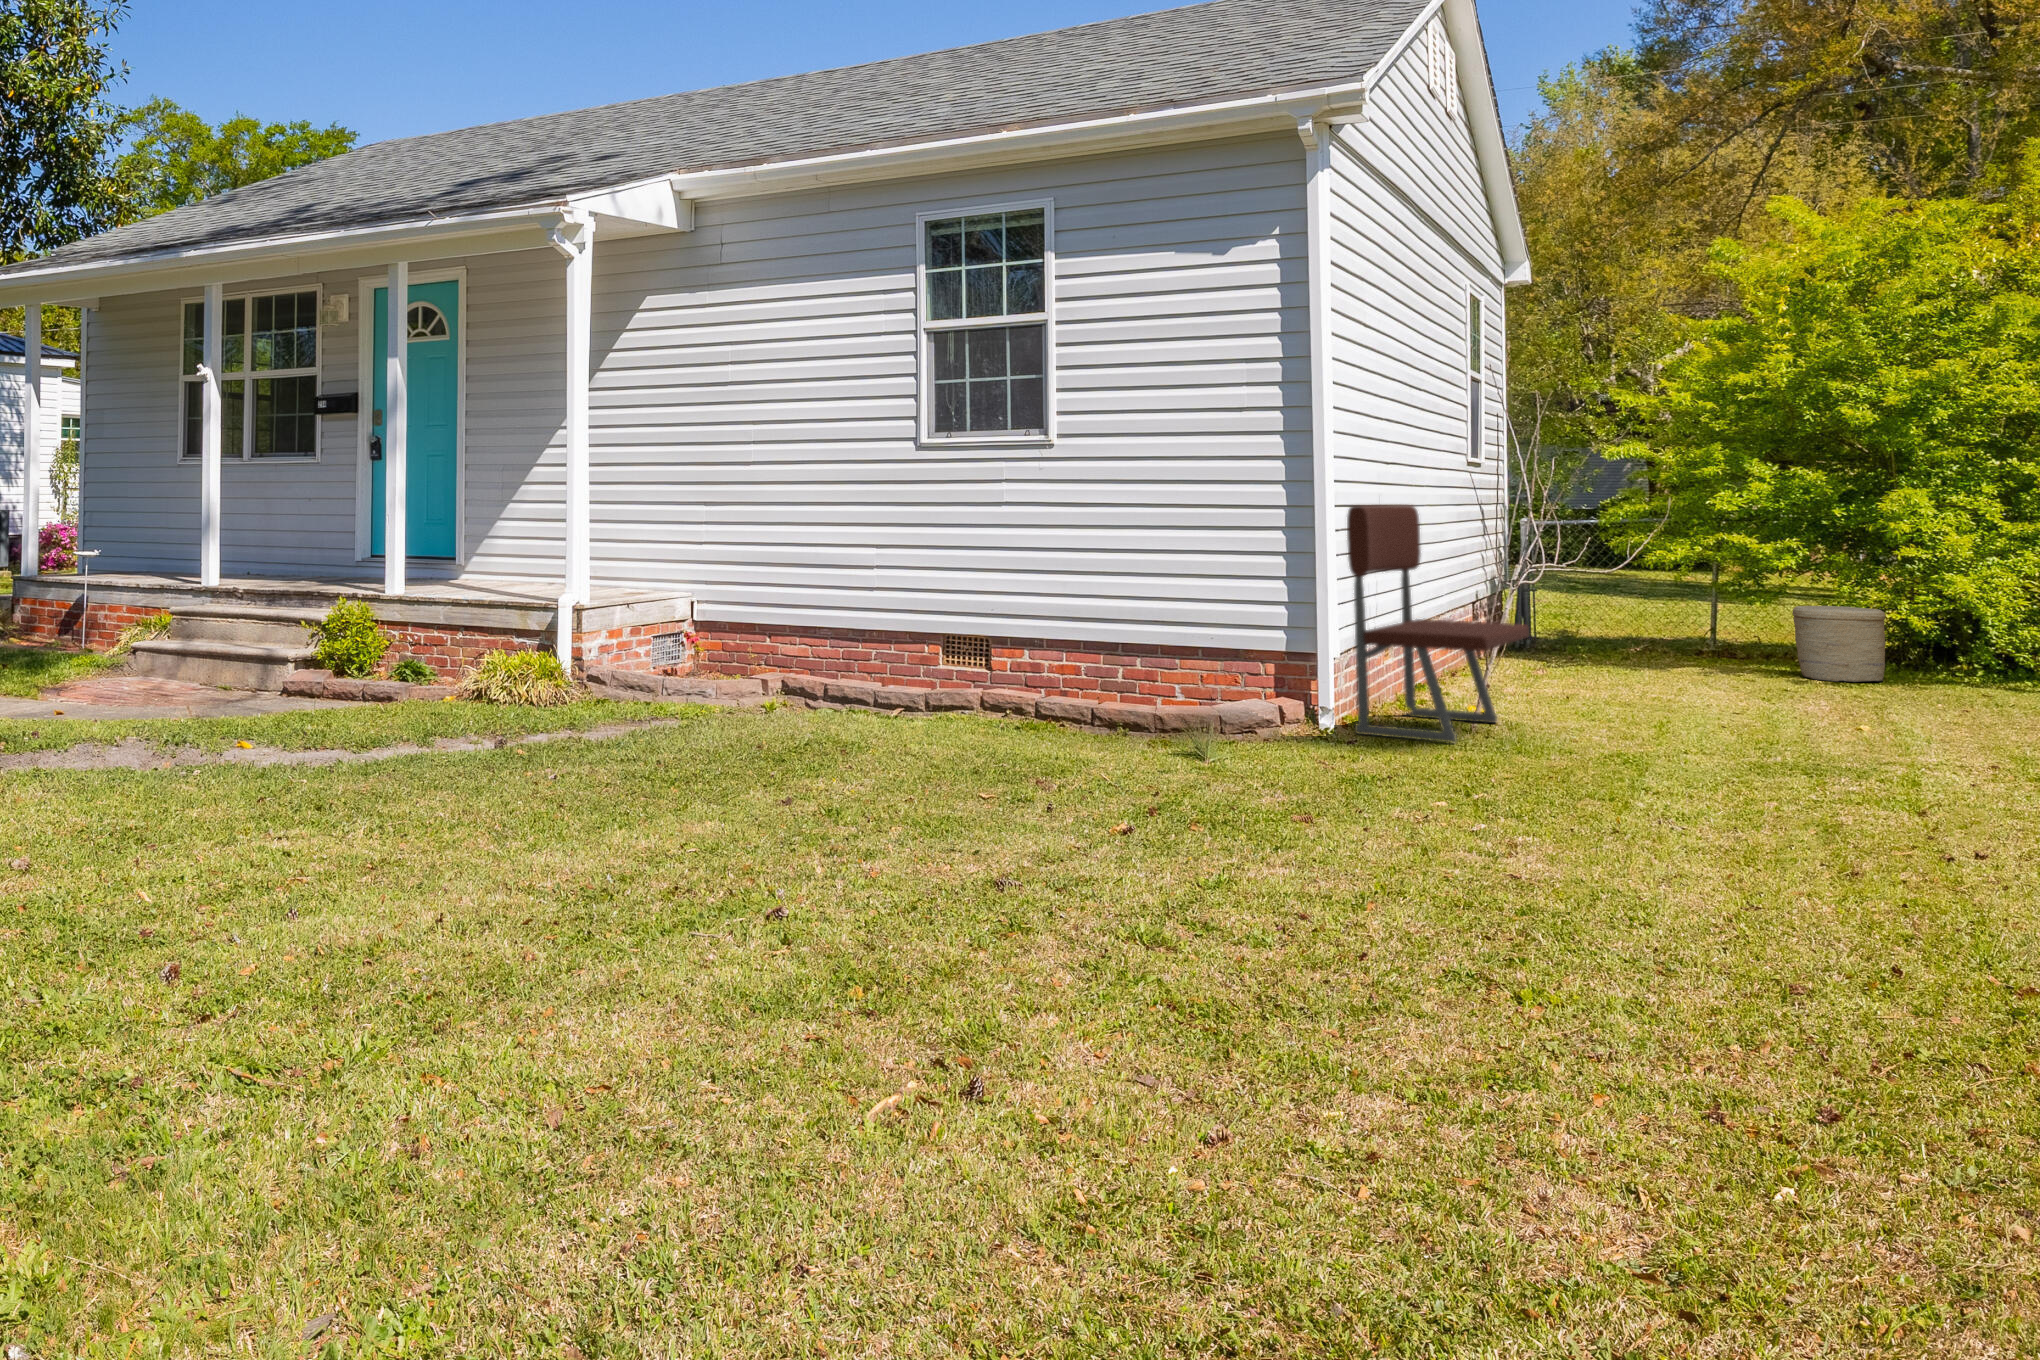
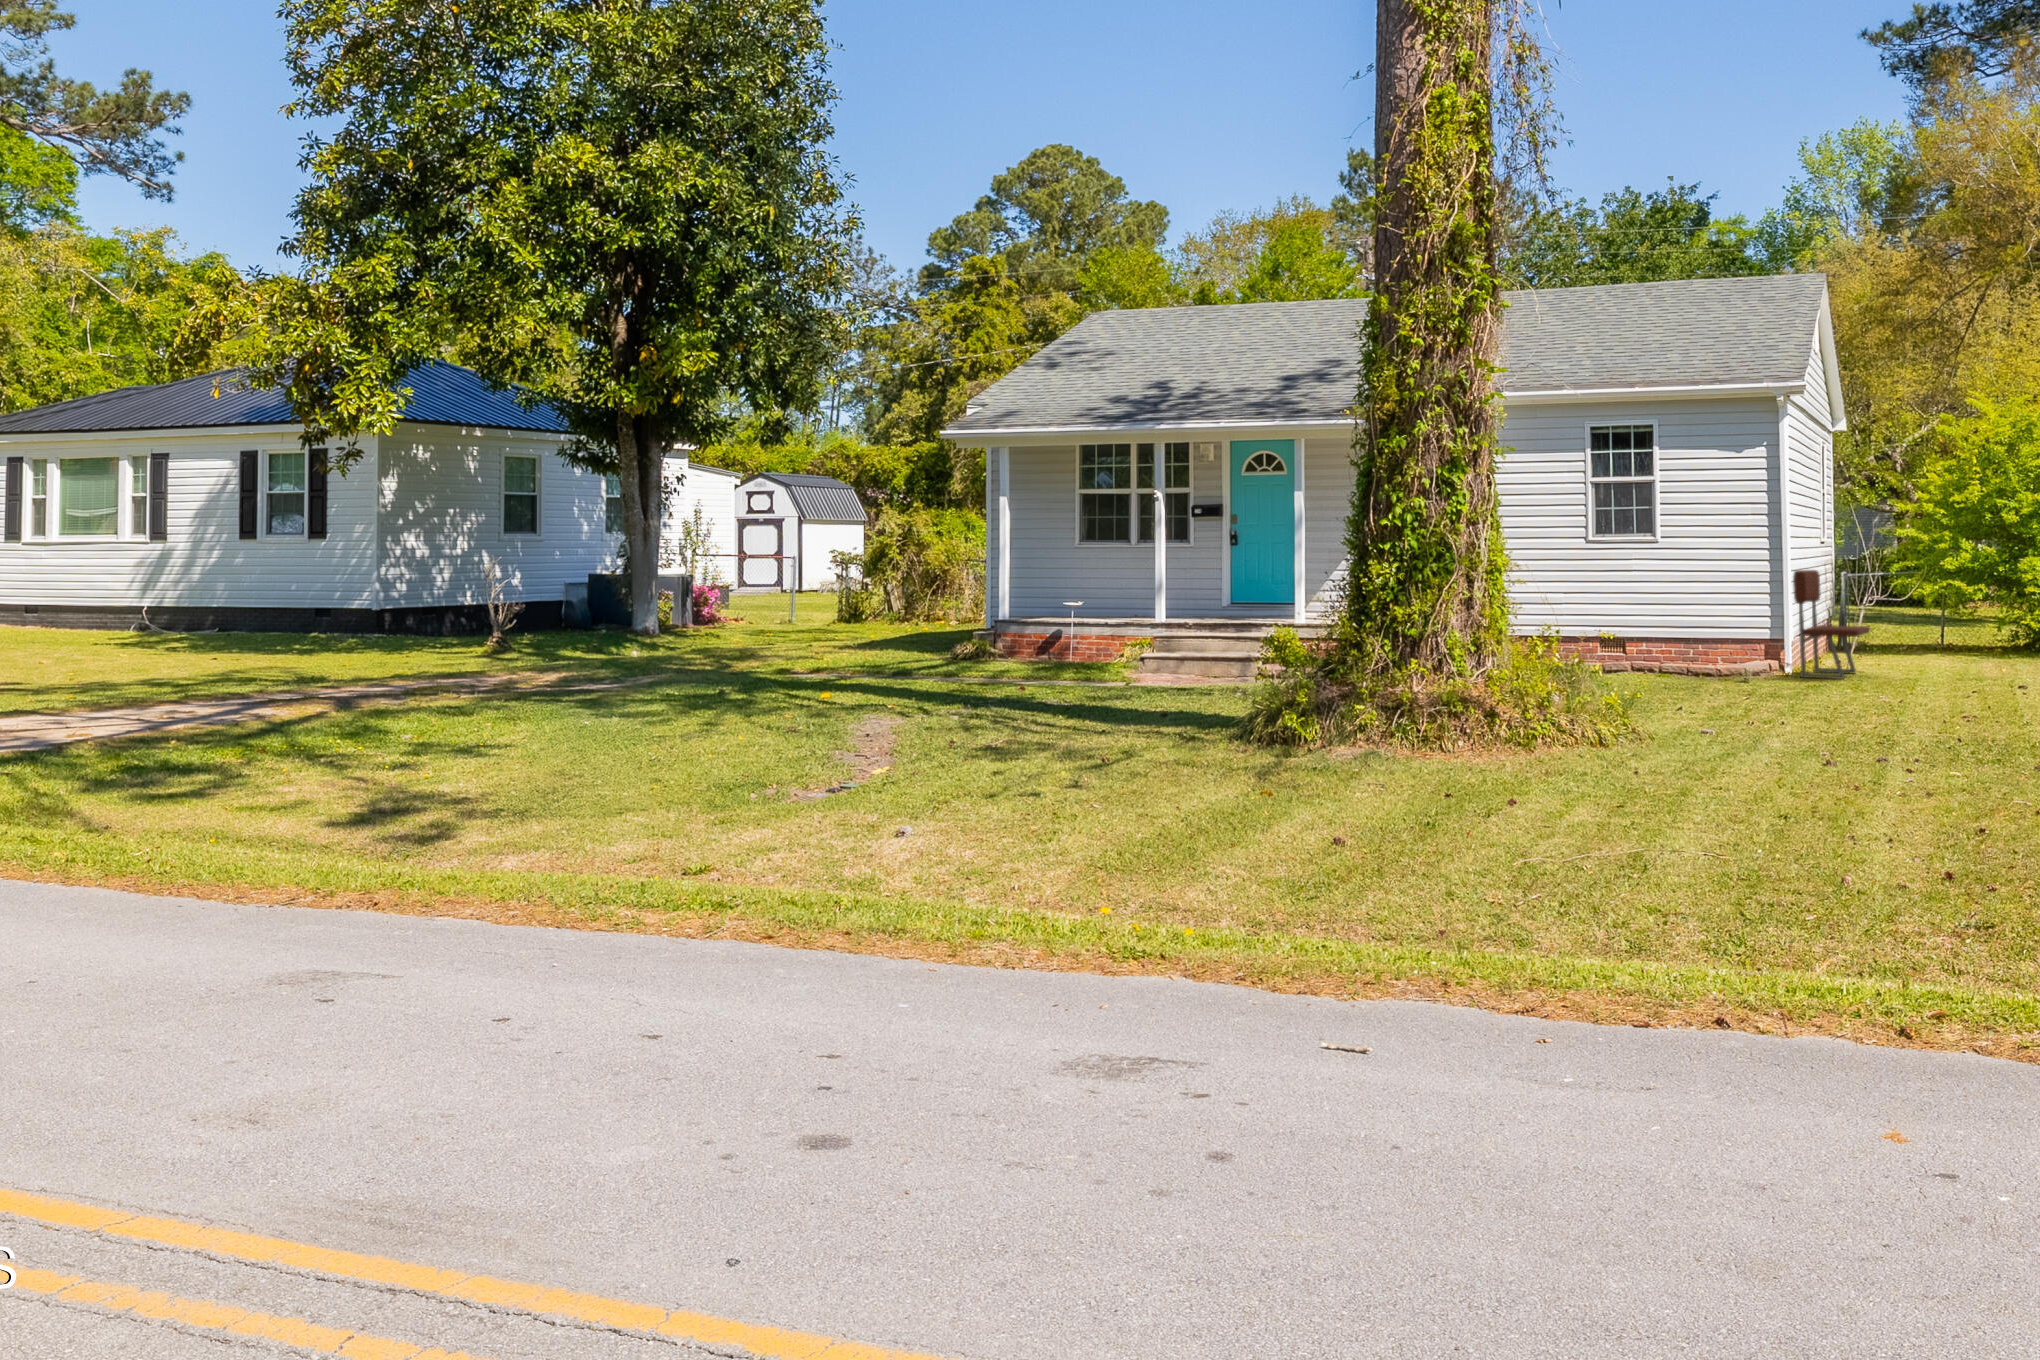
woven basket: present [1792,606,1885,682] -> none [1981,620,2023,658]

